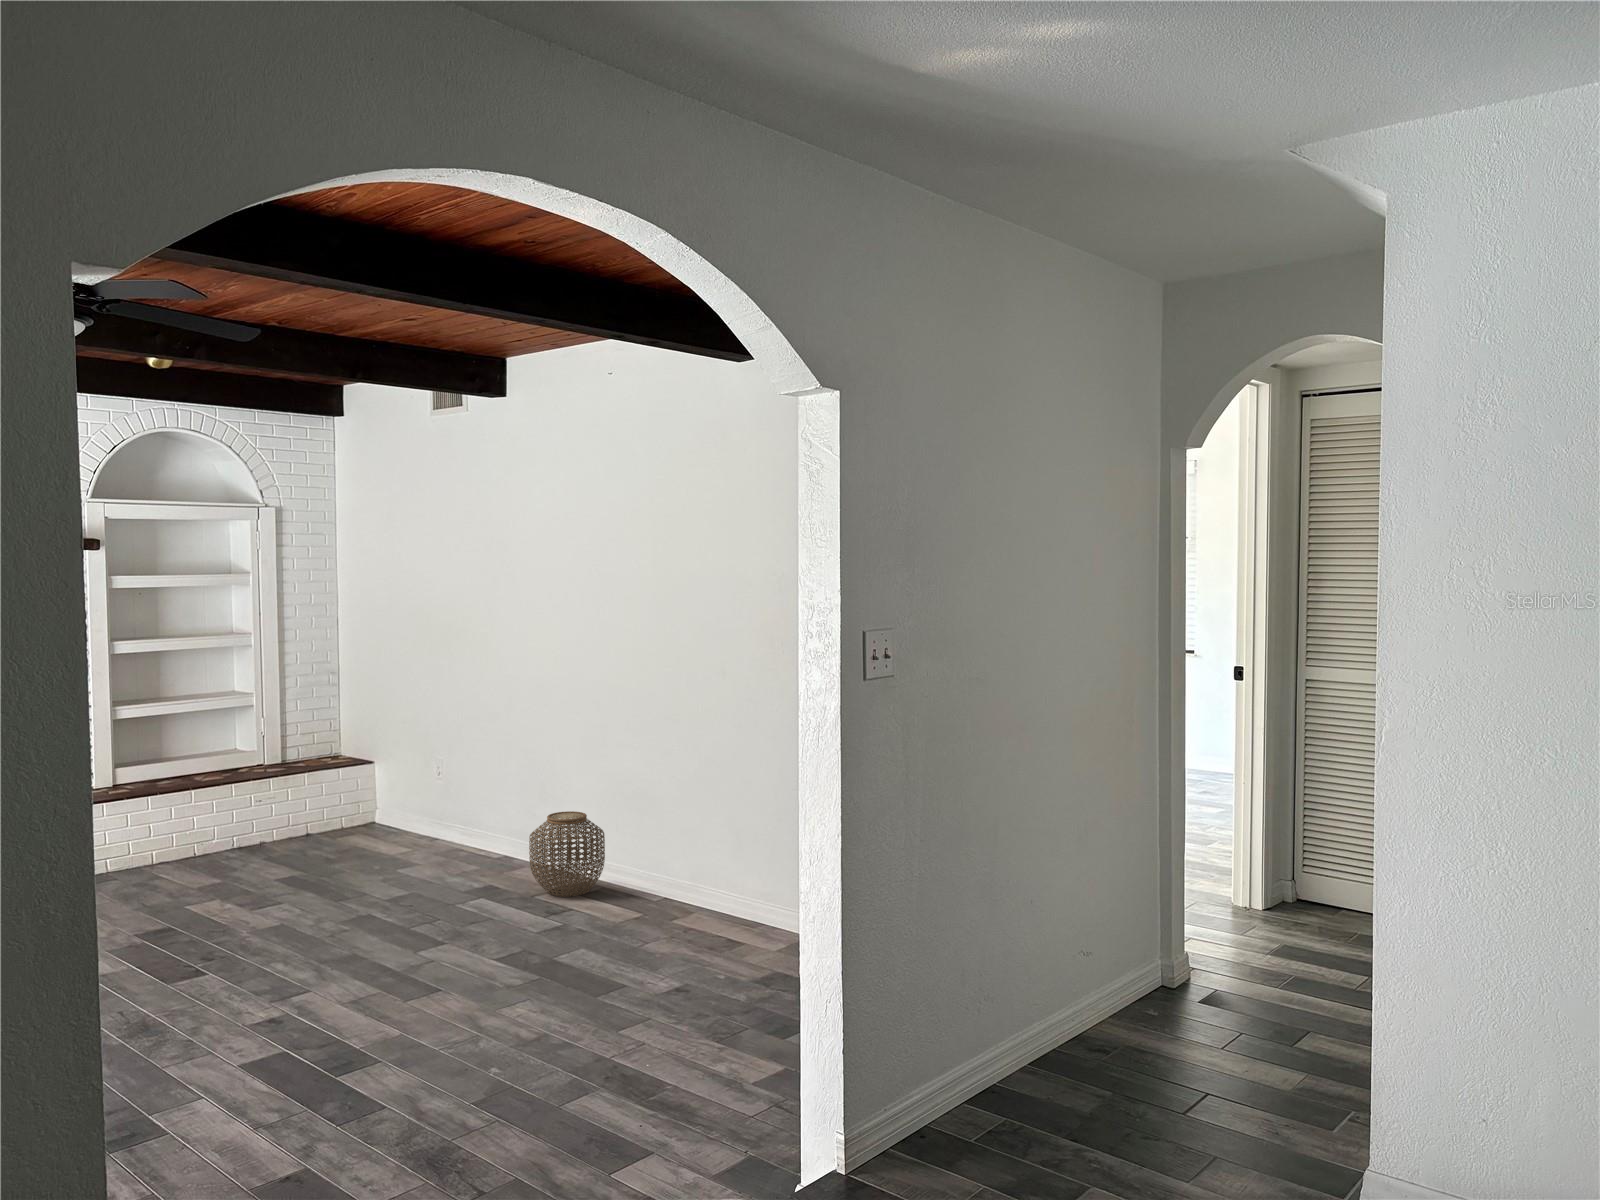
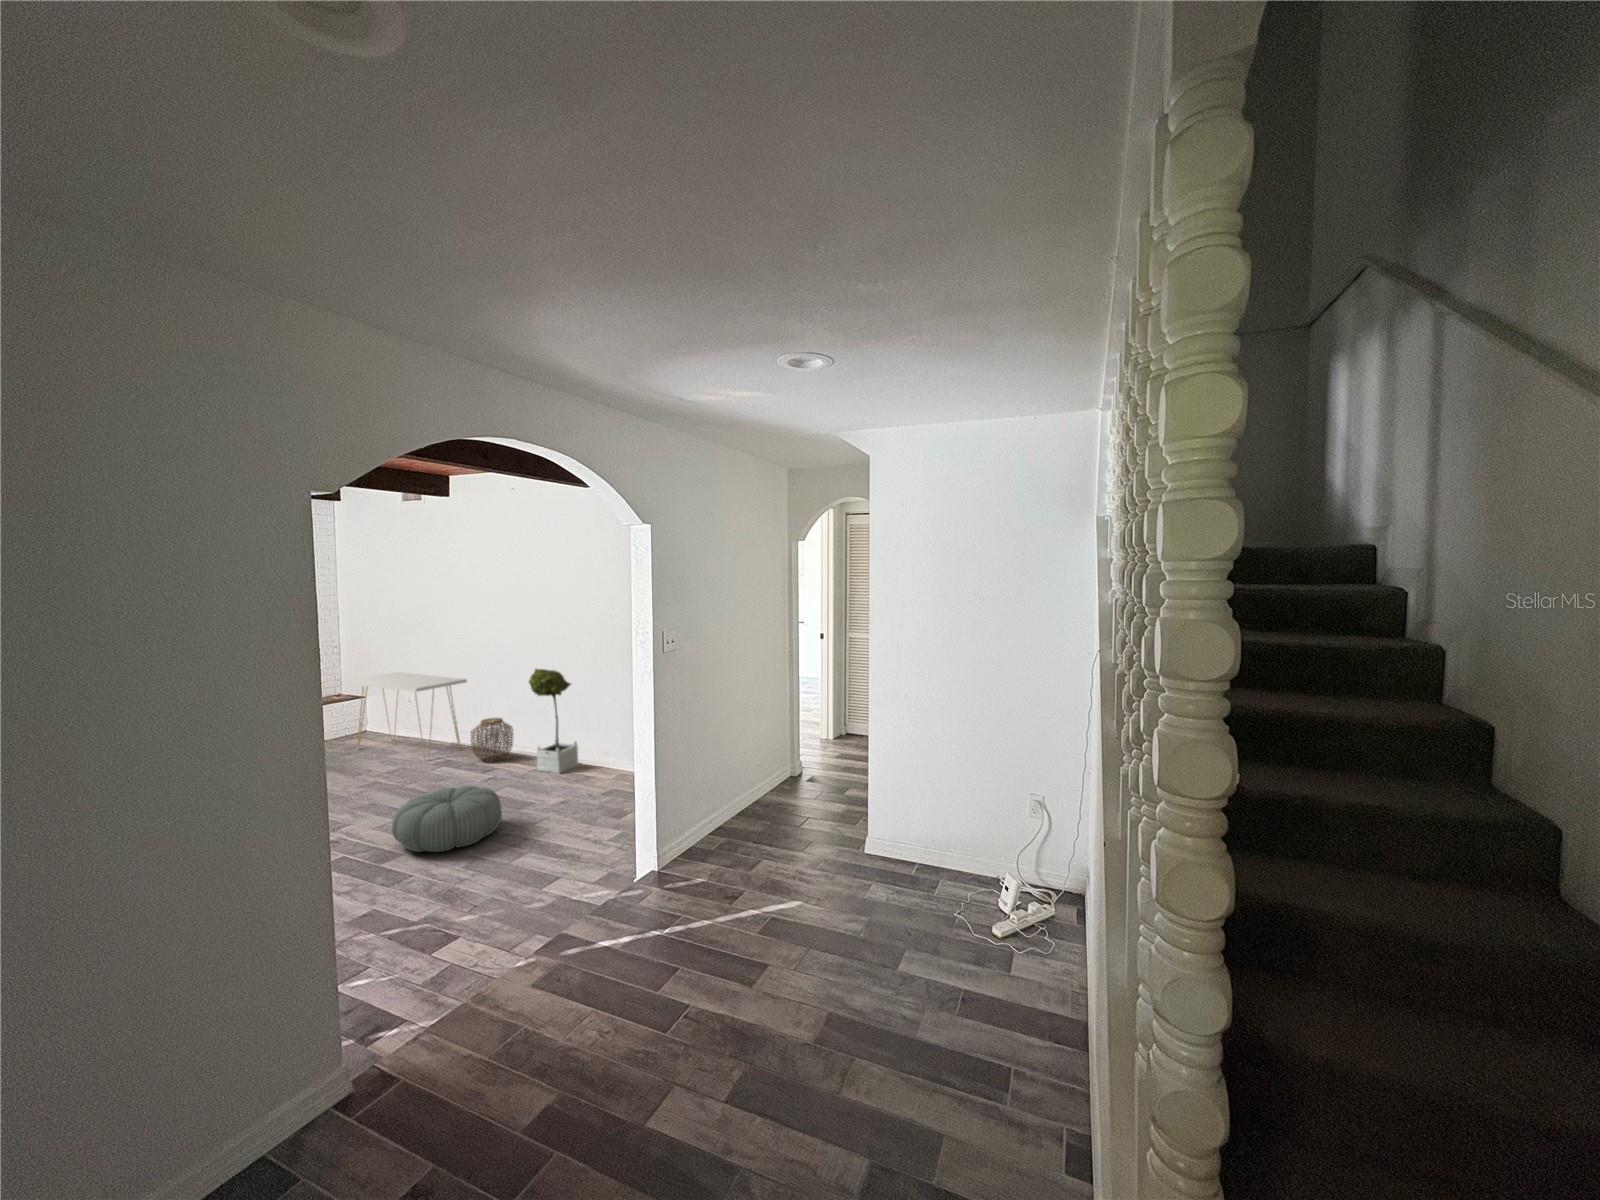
console table: none [335,718,530,885] -> present [345,672,467,754]
potted tree: none [629,718,720,931] -> present [529,669,578,774]
pouf: none [360,939,556,1066] -> present [392,786,502,852]

